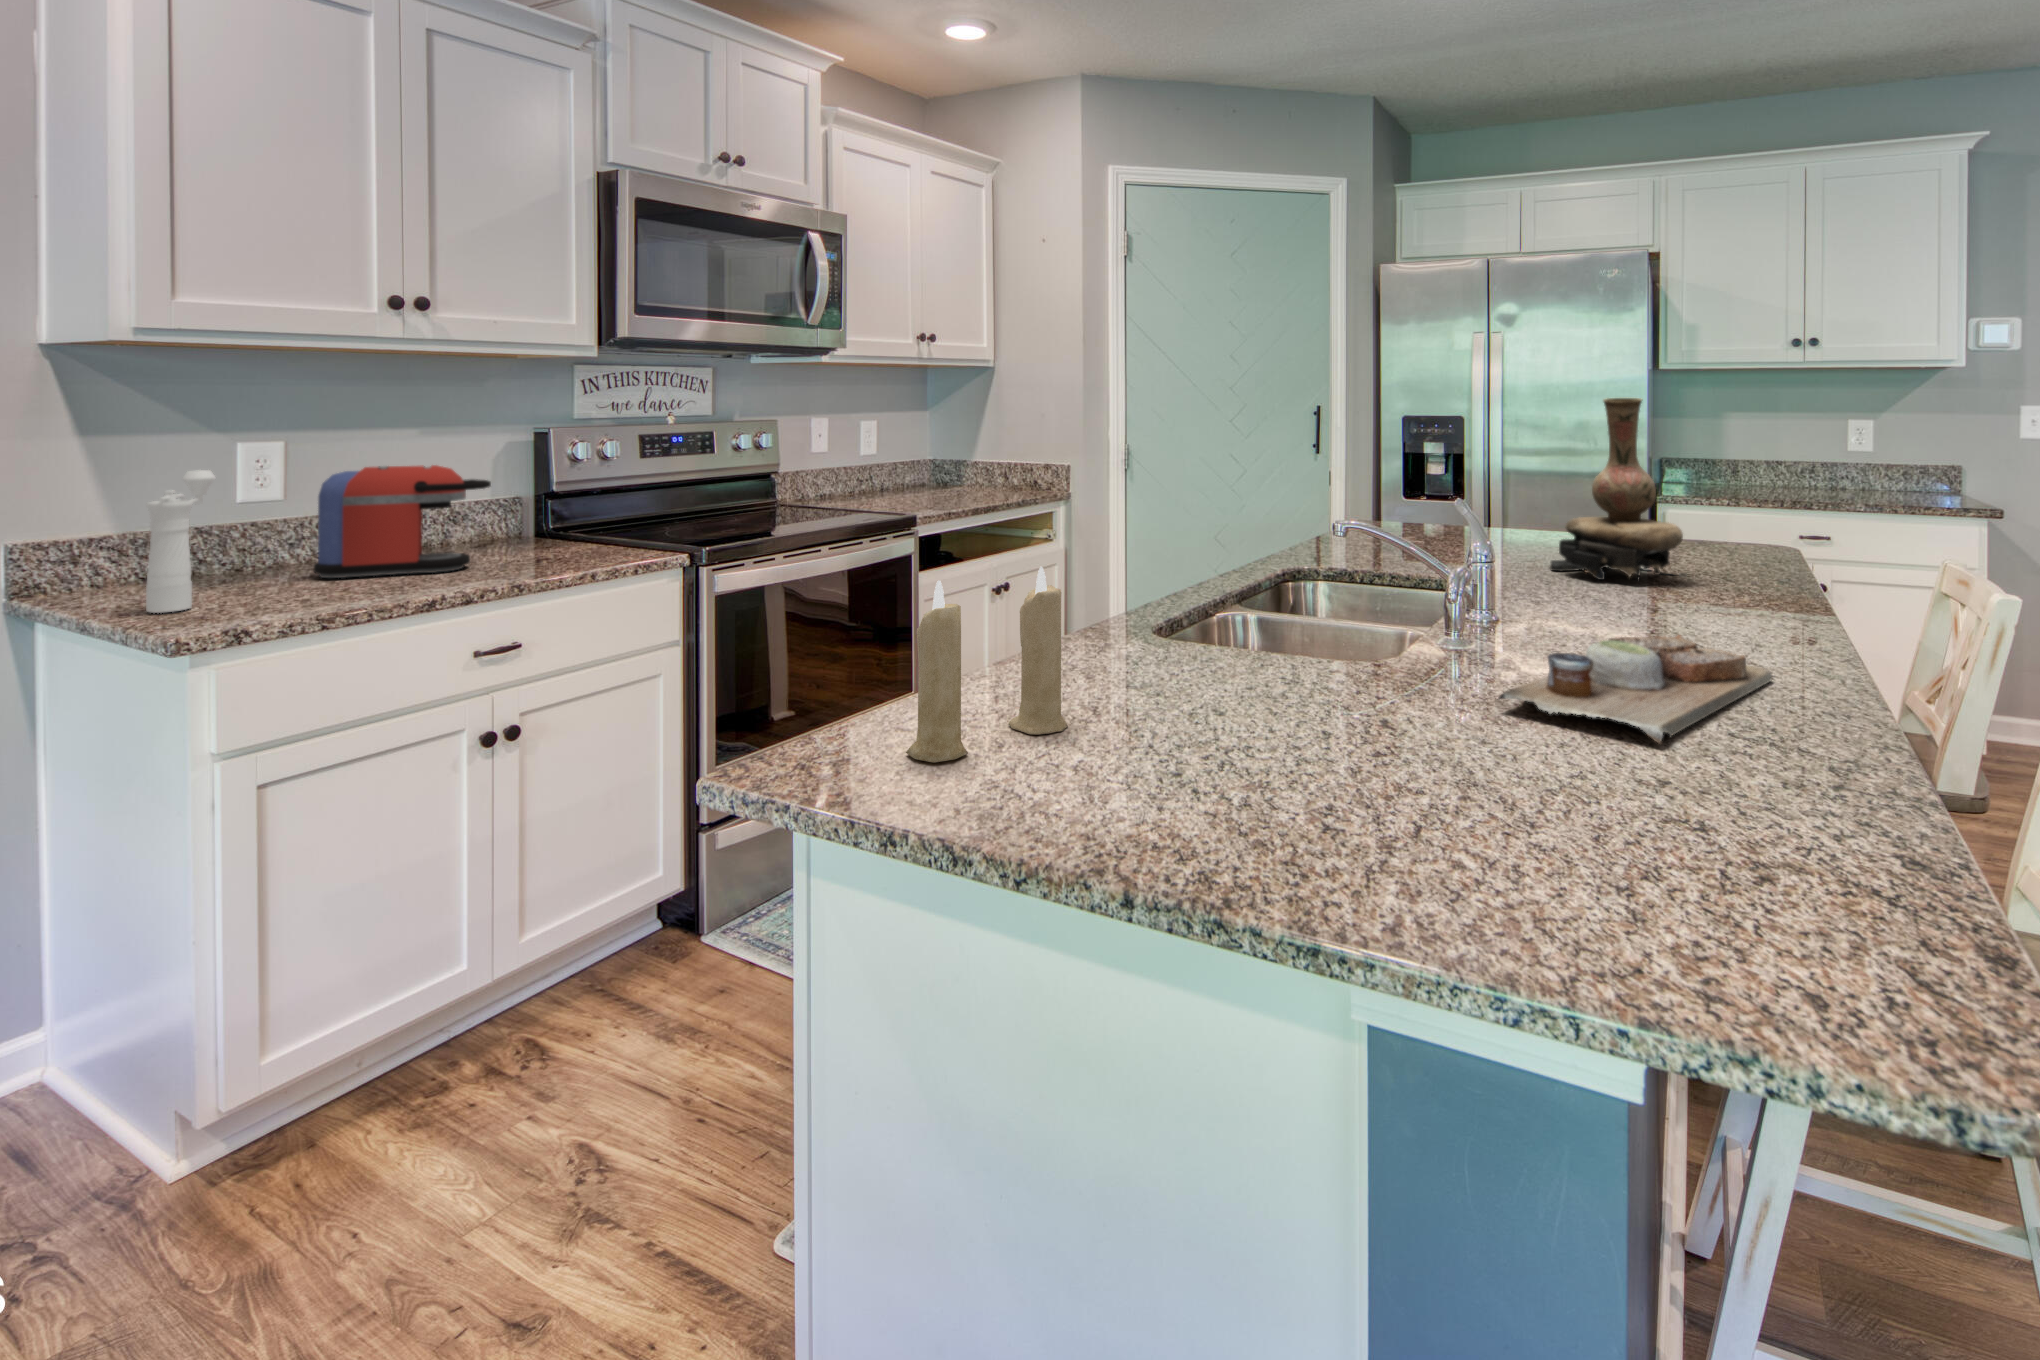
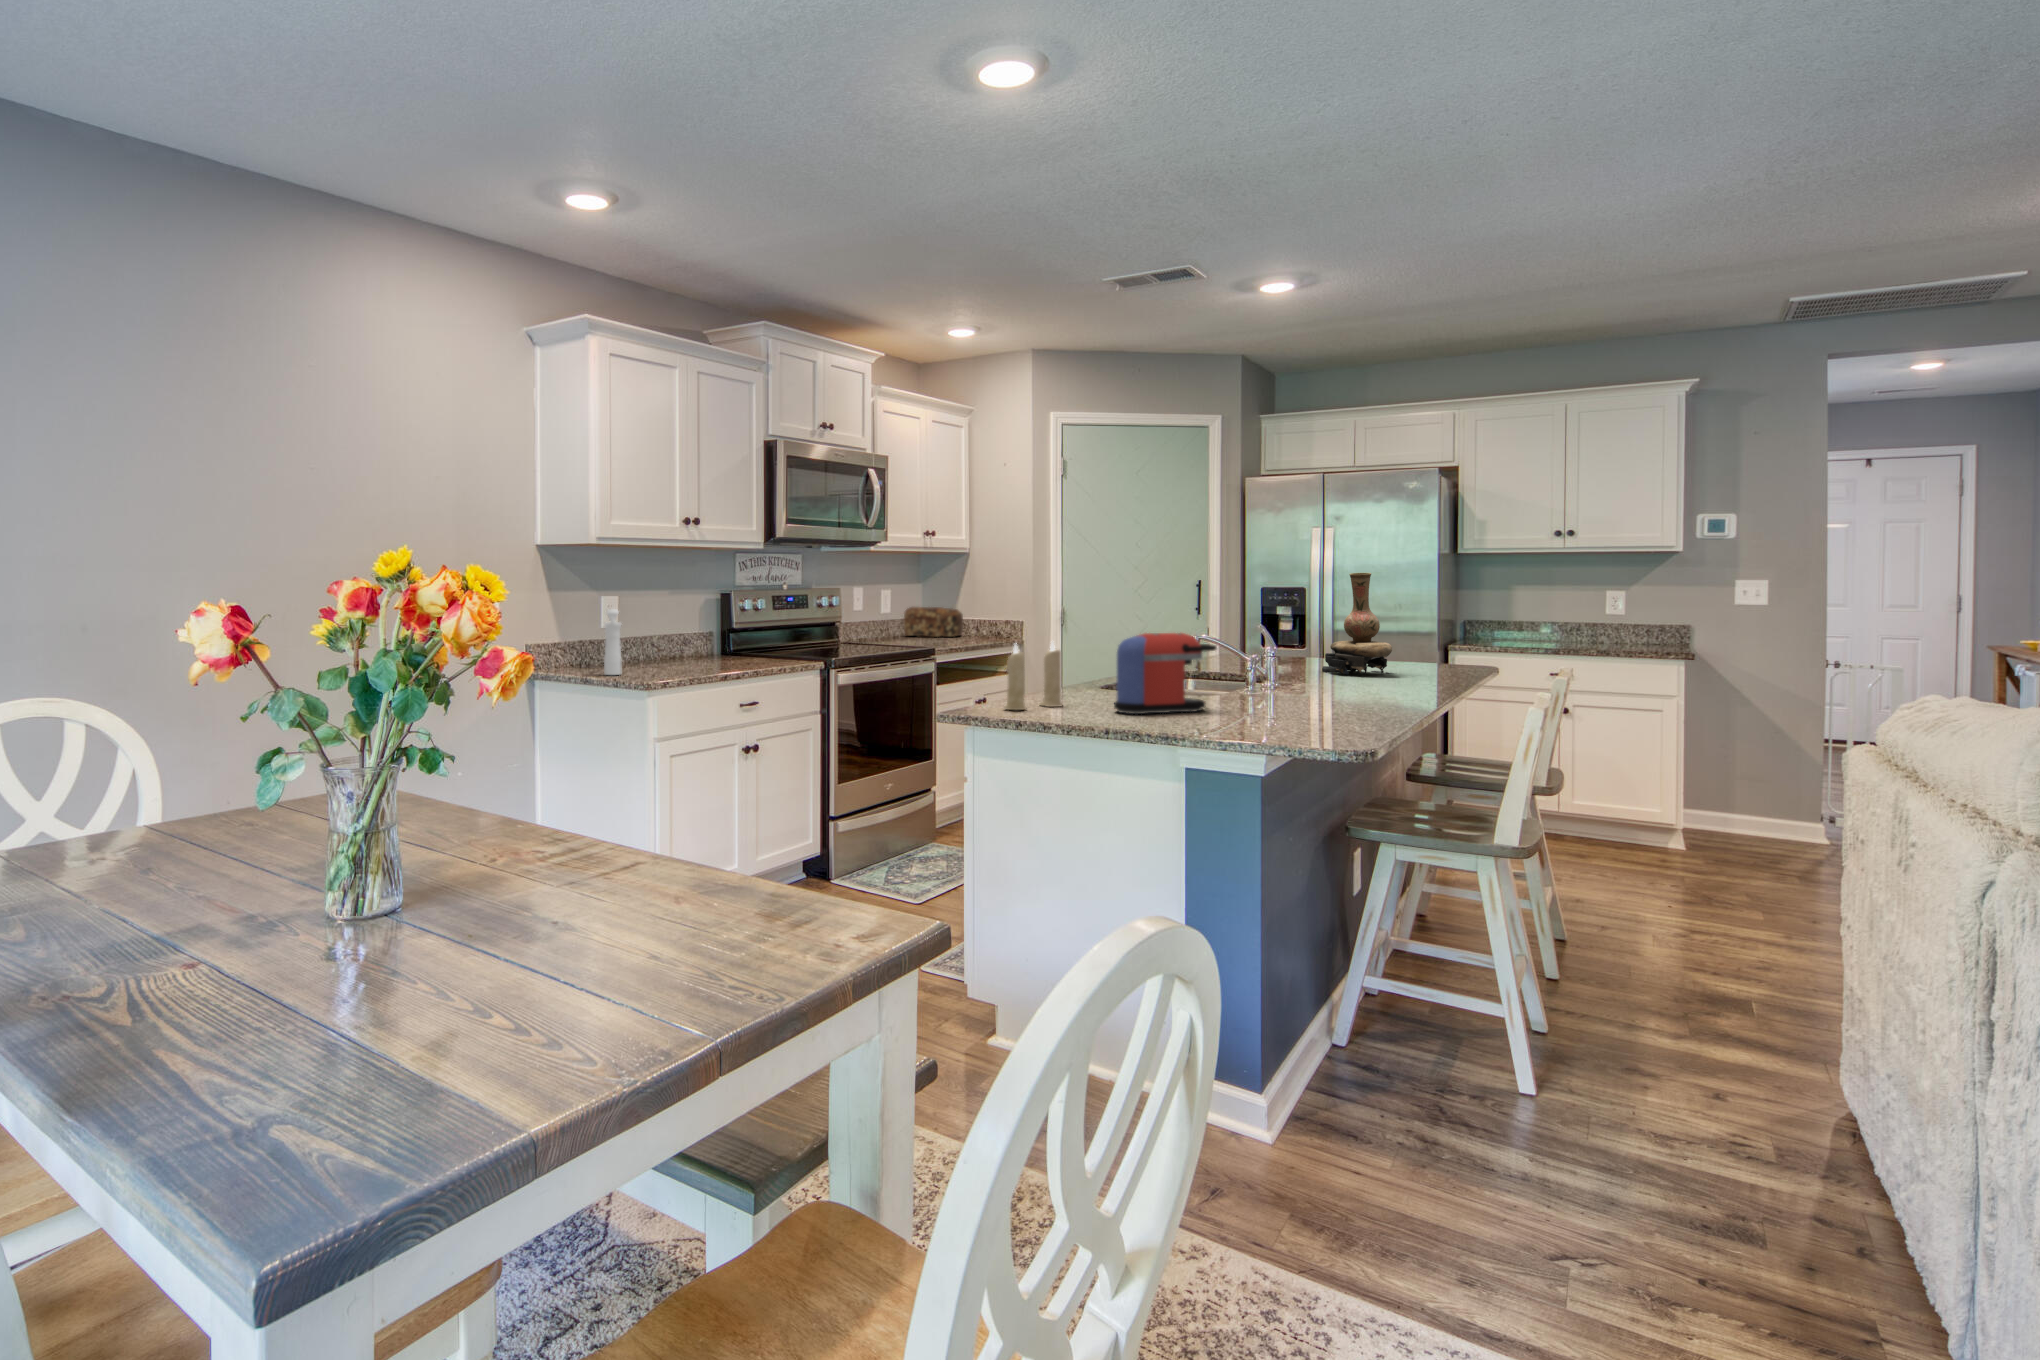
bread loaf: none [889,446,980,491] -> present [904,607,963,637]
coffee maker: present [314,465,491,578] -> present [1114,633,1217,714]
cutting board: present [1498,635,1772,743] -> none [1247,679,1384,711]

